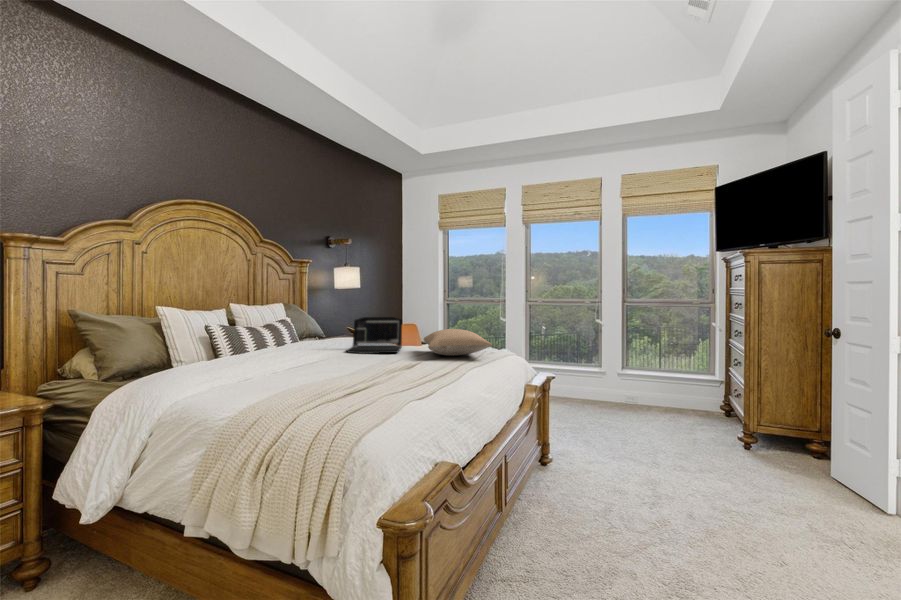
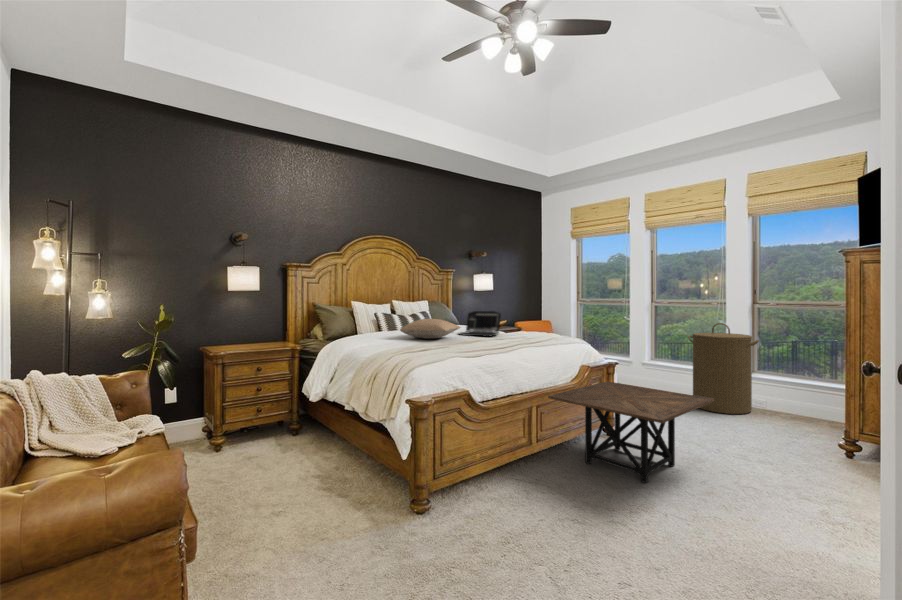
laundry hamper: none [572,322,638,412] -> present [688,323,759,414]
pillow: present [424,329,492,356] -> present [400,318,460,339]
side table: none [516,400,696,537] -> present [548,382,714,483]

